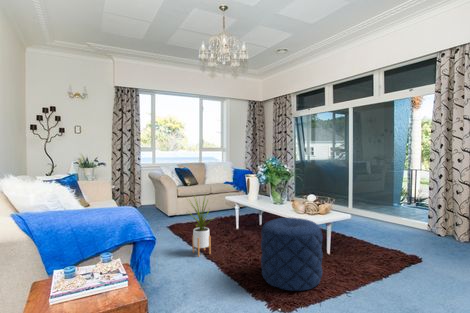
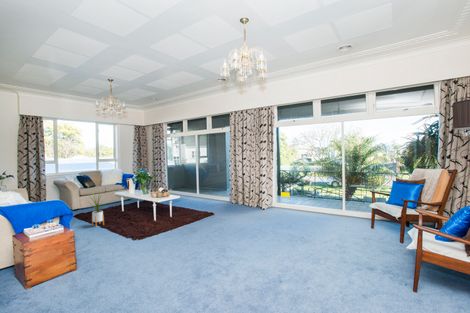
pouf: present [261,218,323,291] -> none [131,199,162,232]

